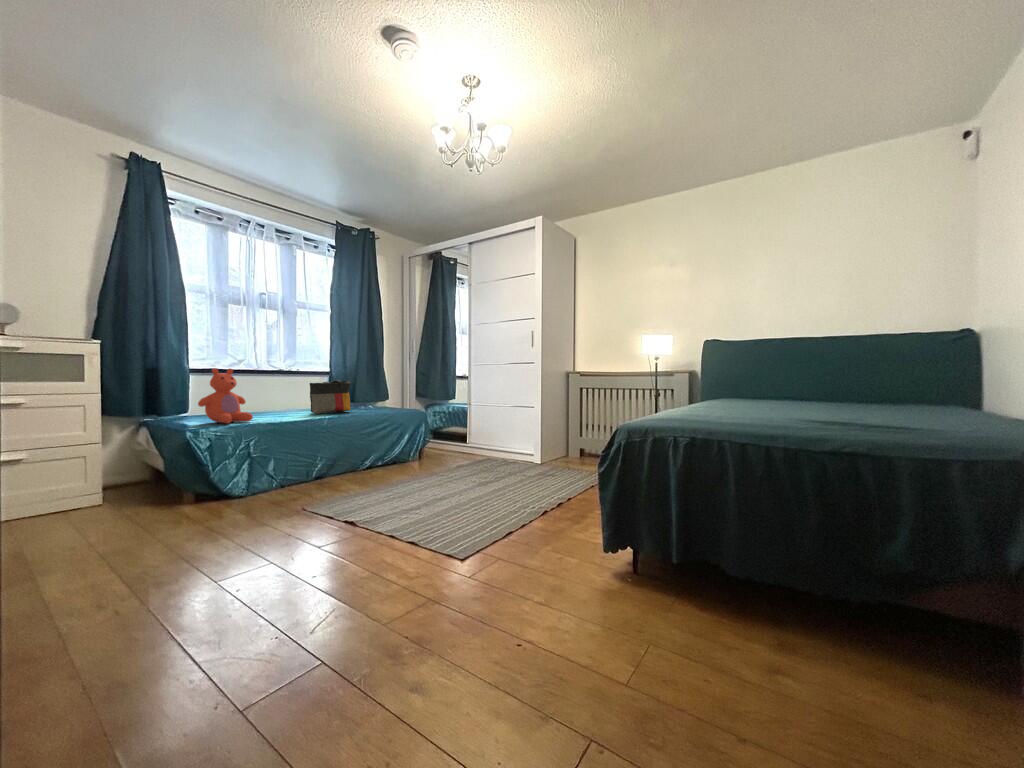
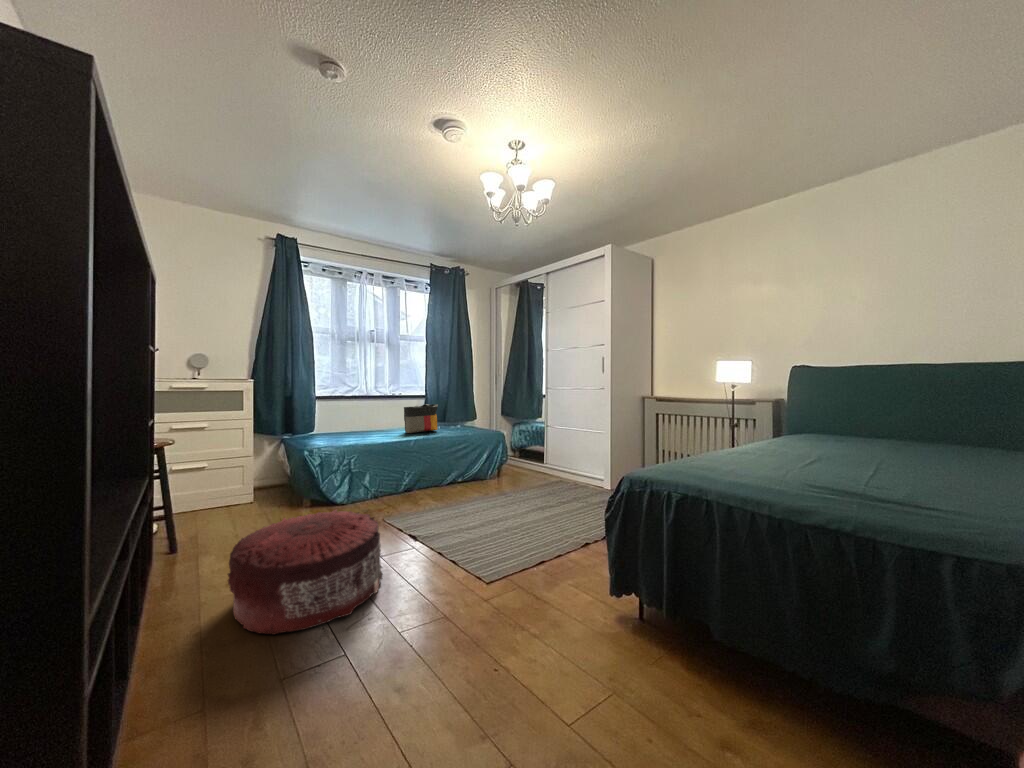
teddy bear: present [198,368,253,423] -> none [317,399,356,444]
pouf: none [123,485,333,635] -> present [228,510,383,634]

